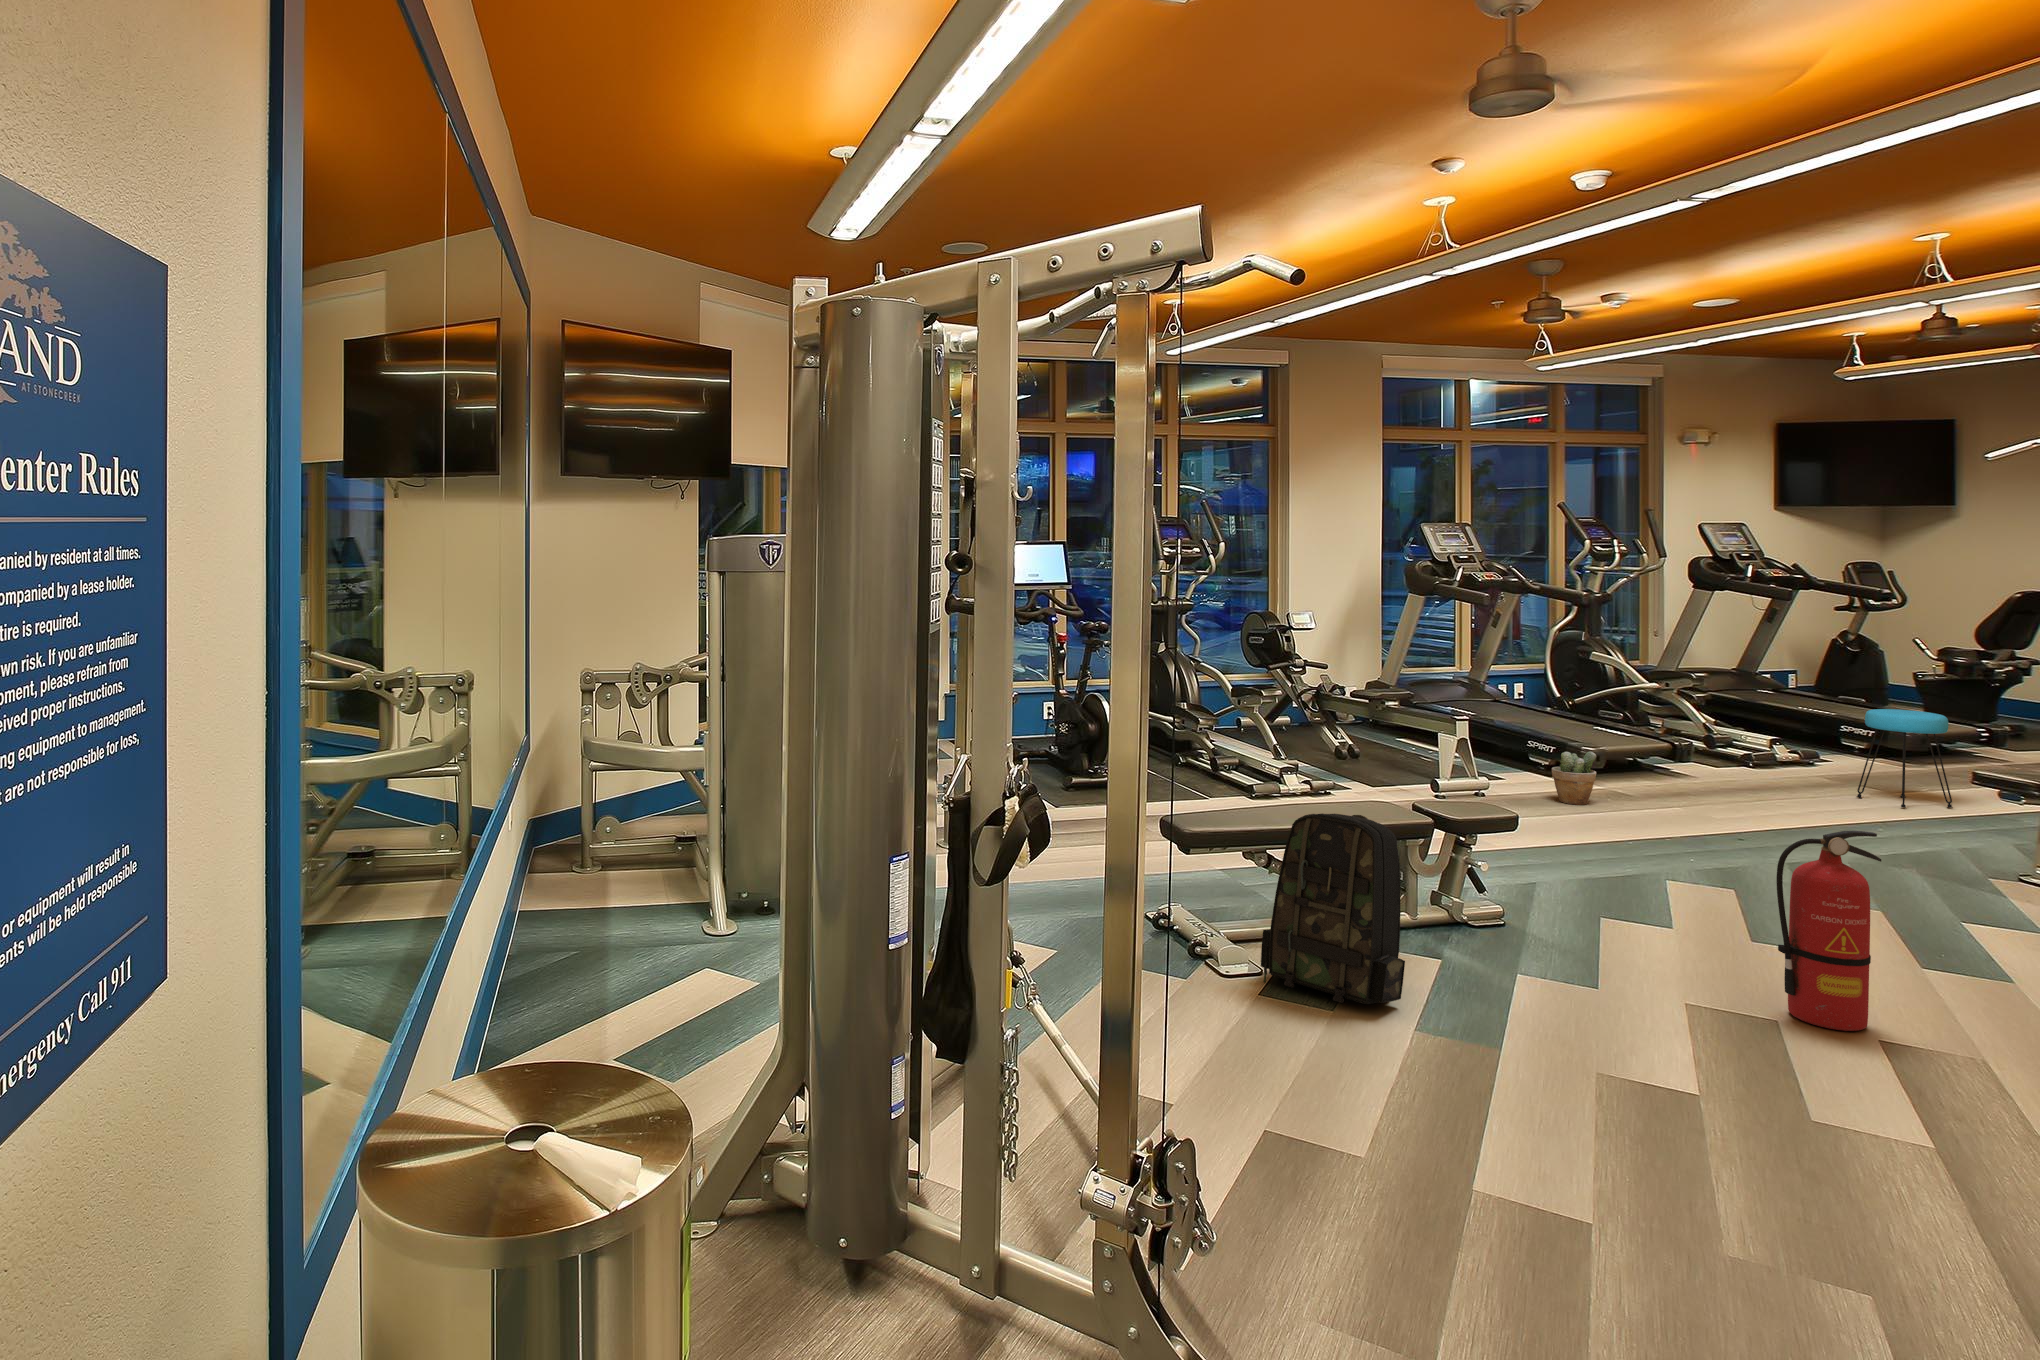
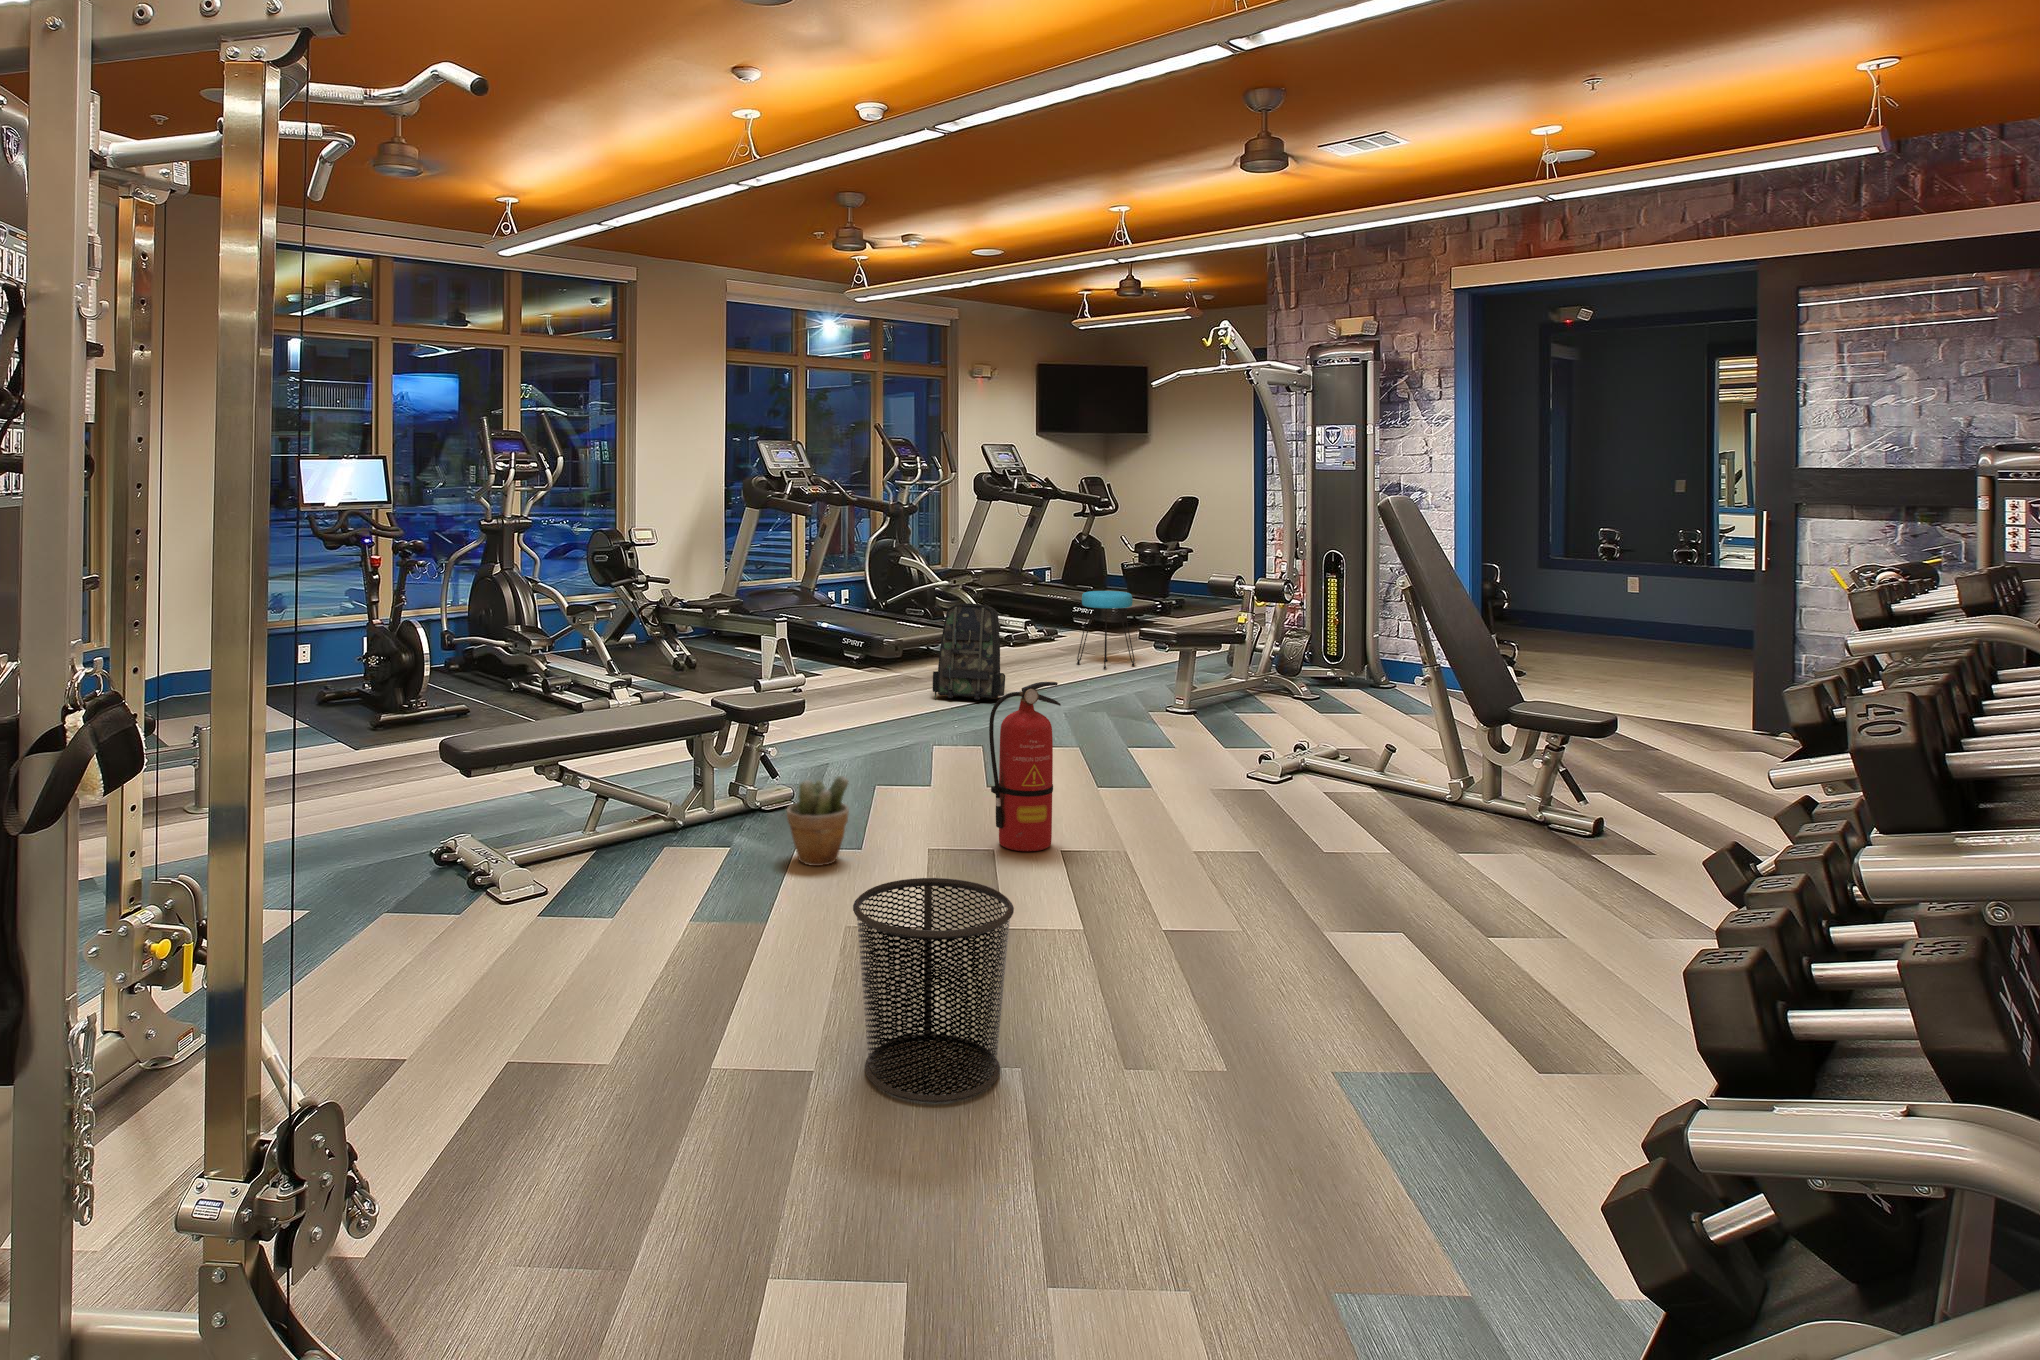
potted plant: present [1552,752,1596,805] -> present [787,776,849,866]
backpack: present [1261,813,1405,1004] -> present [933,603,1005,700]
waste bin: none [1651,1042,1874,1309] -> present [853,878,1014,1103]

